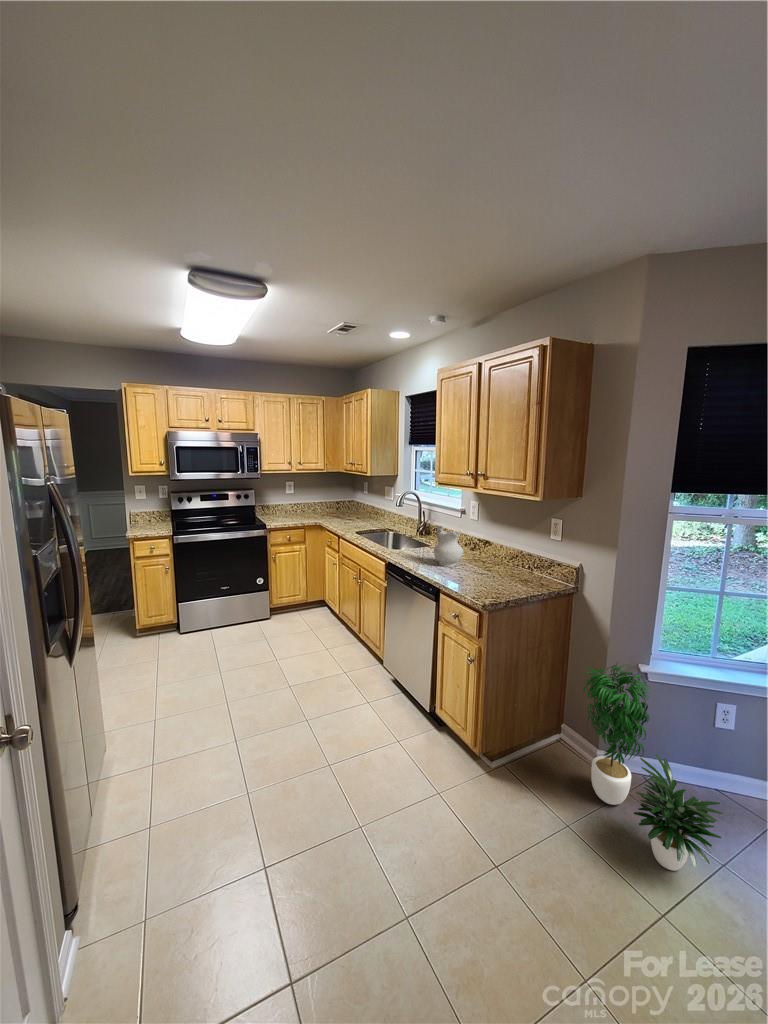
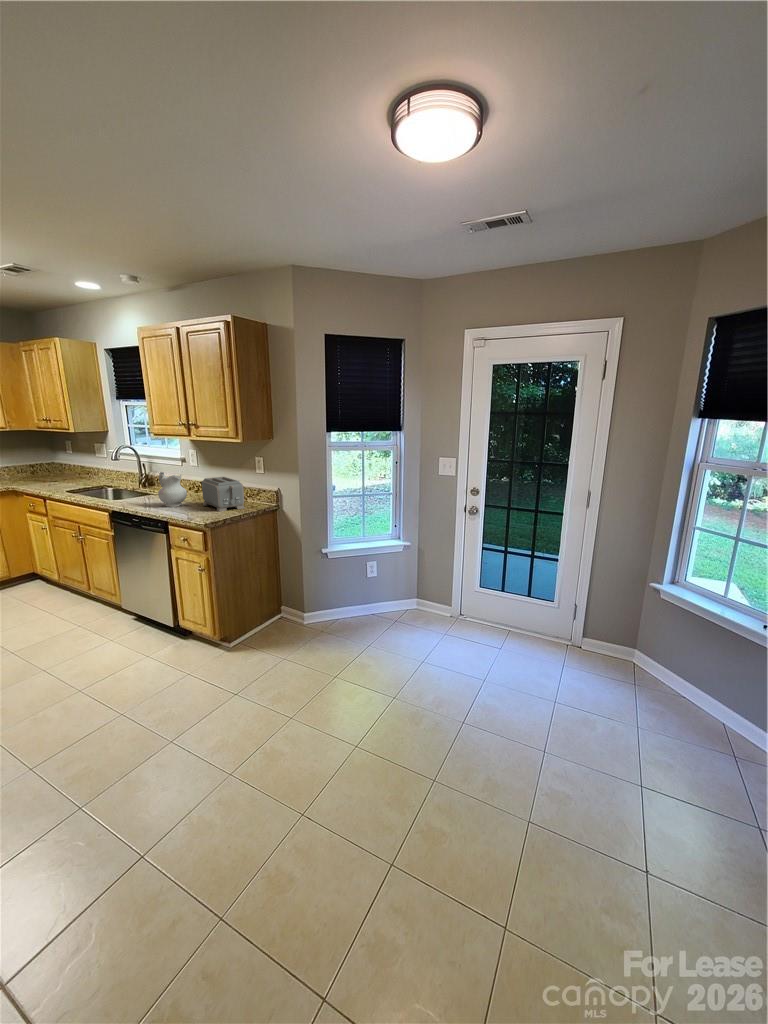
toaster: none [479,538,533,585] -> present [202,477,245,512]
potted plant: present [583,662,723,871] -> none [283,546,361,657]

